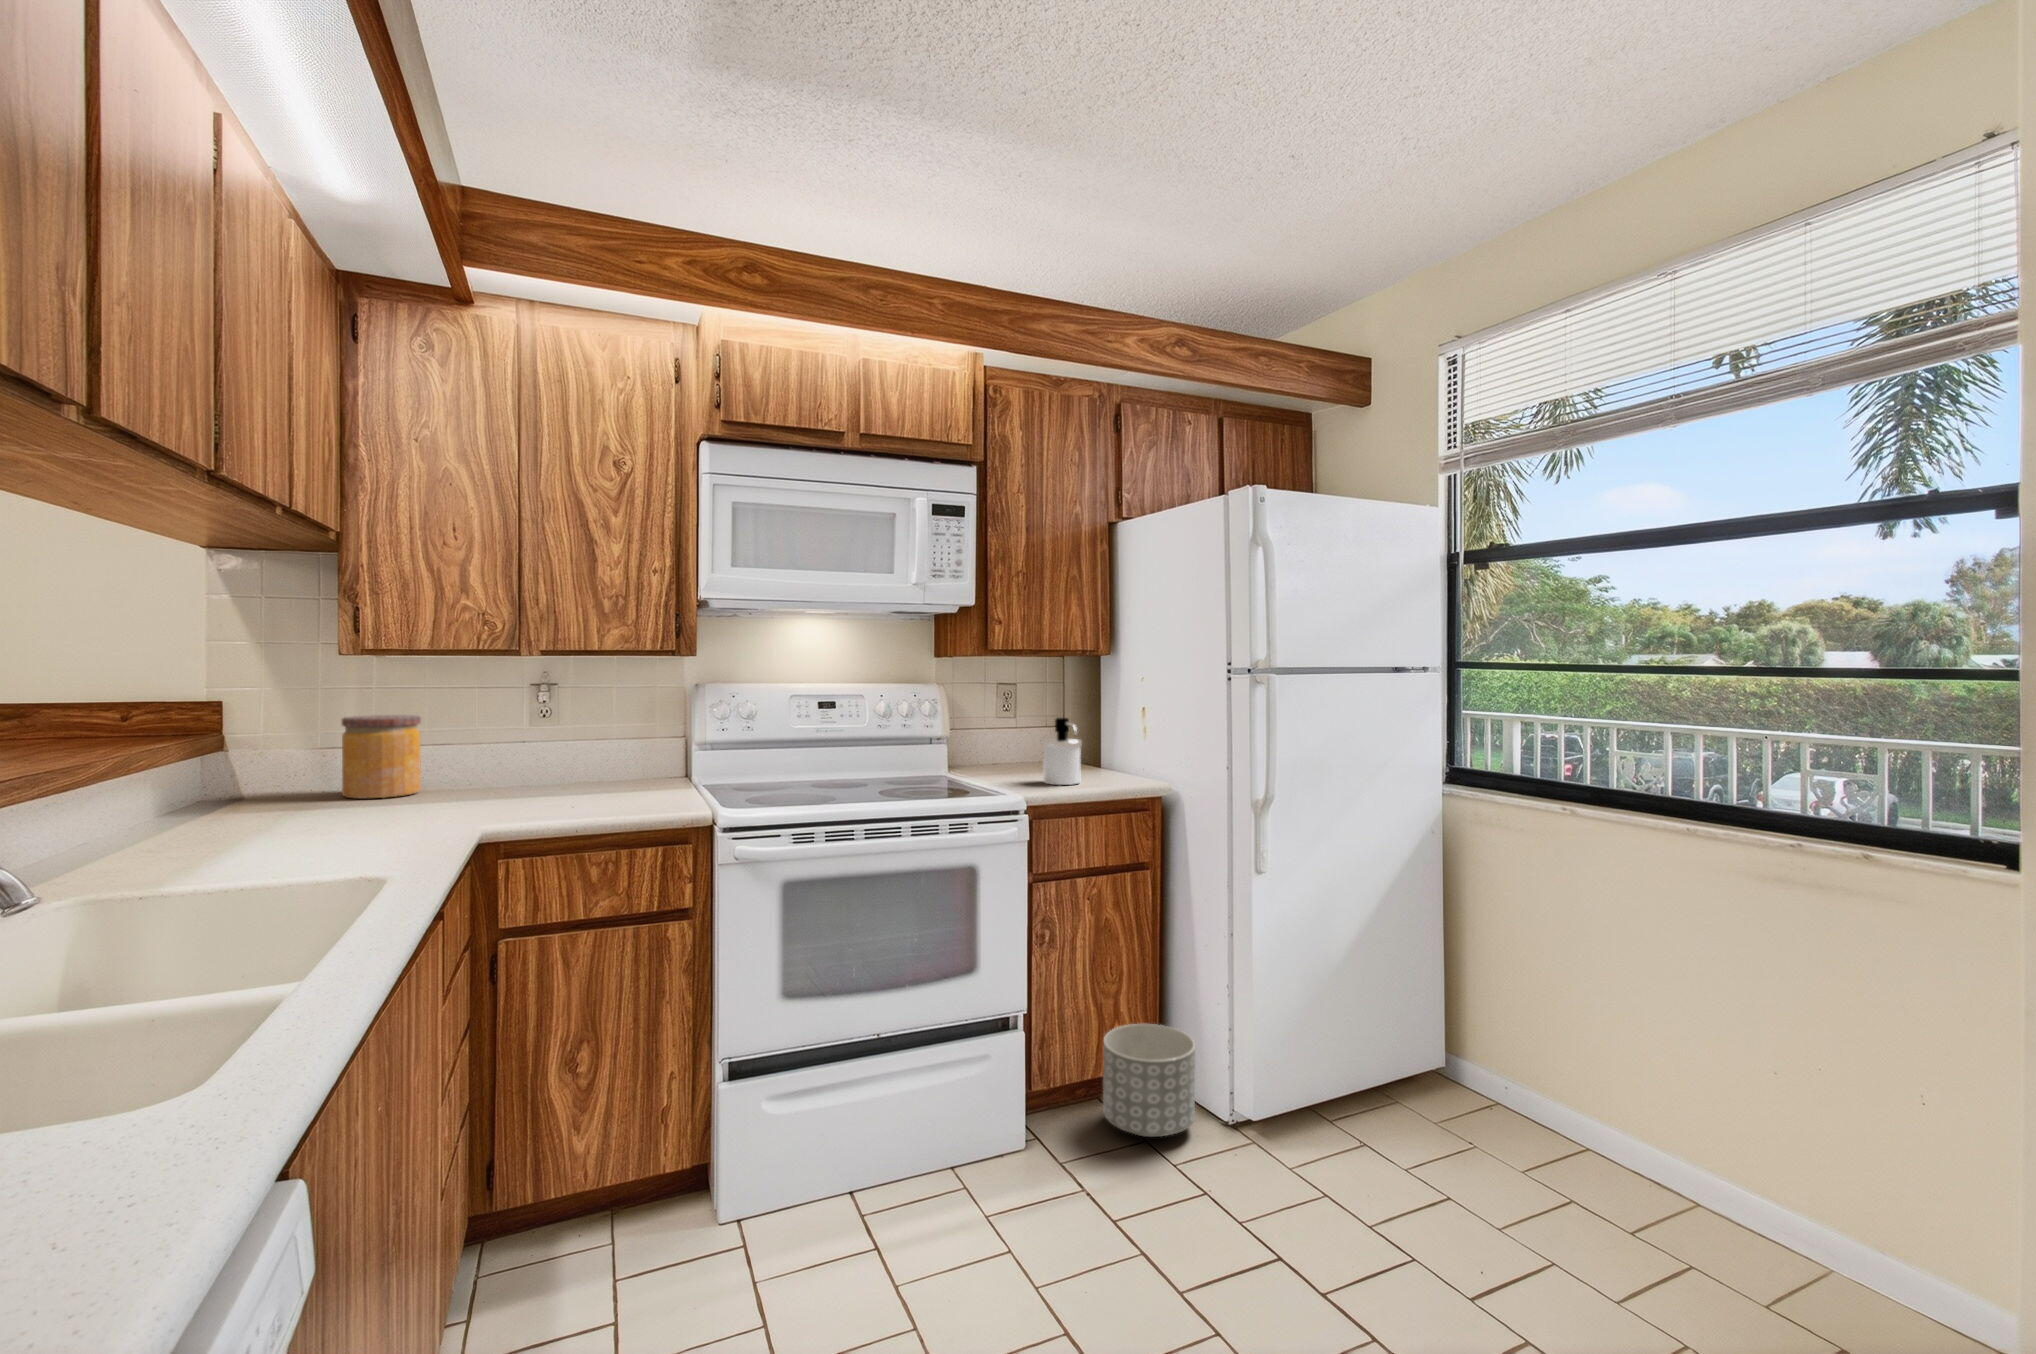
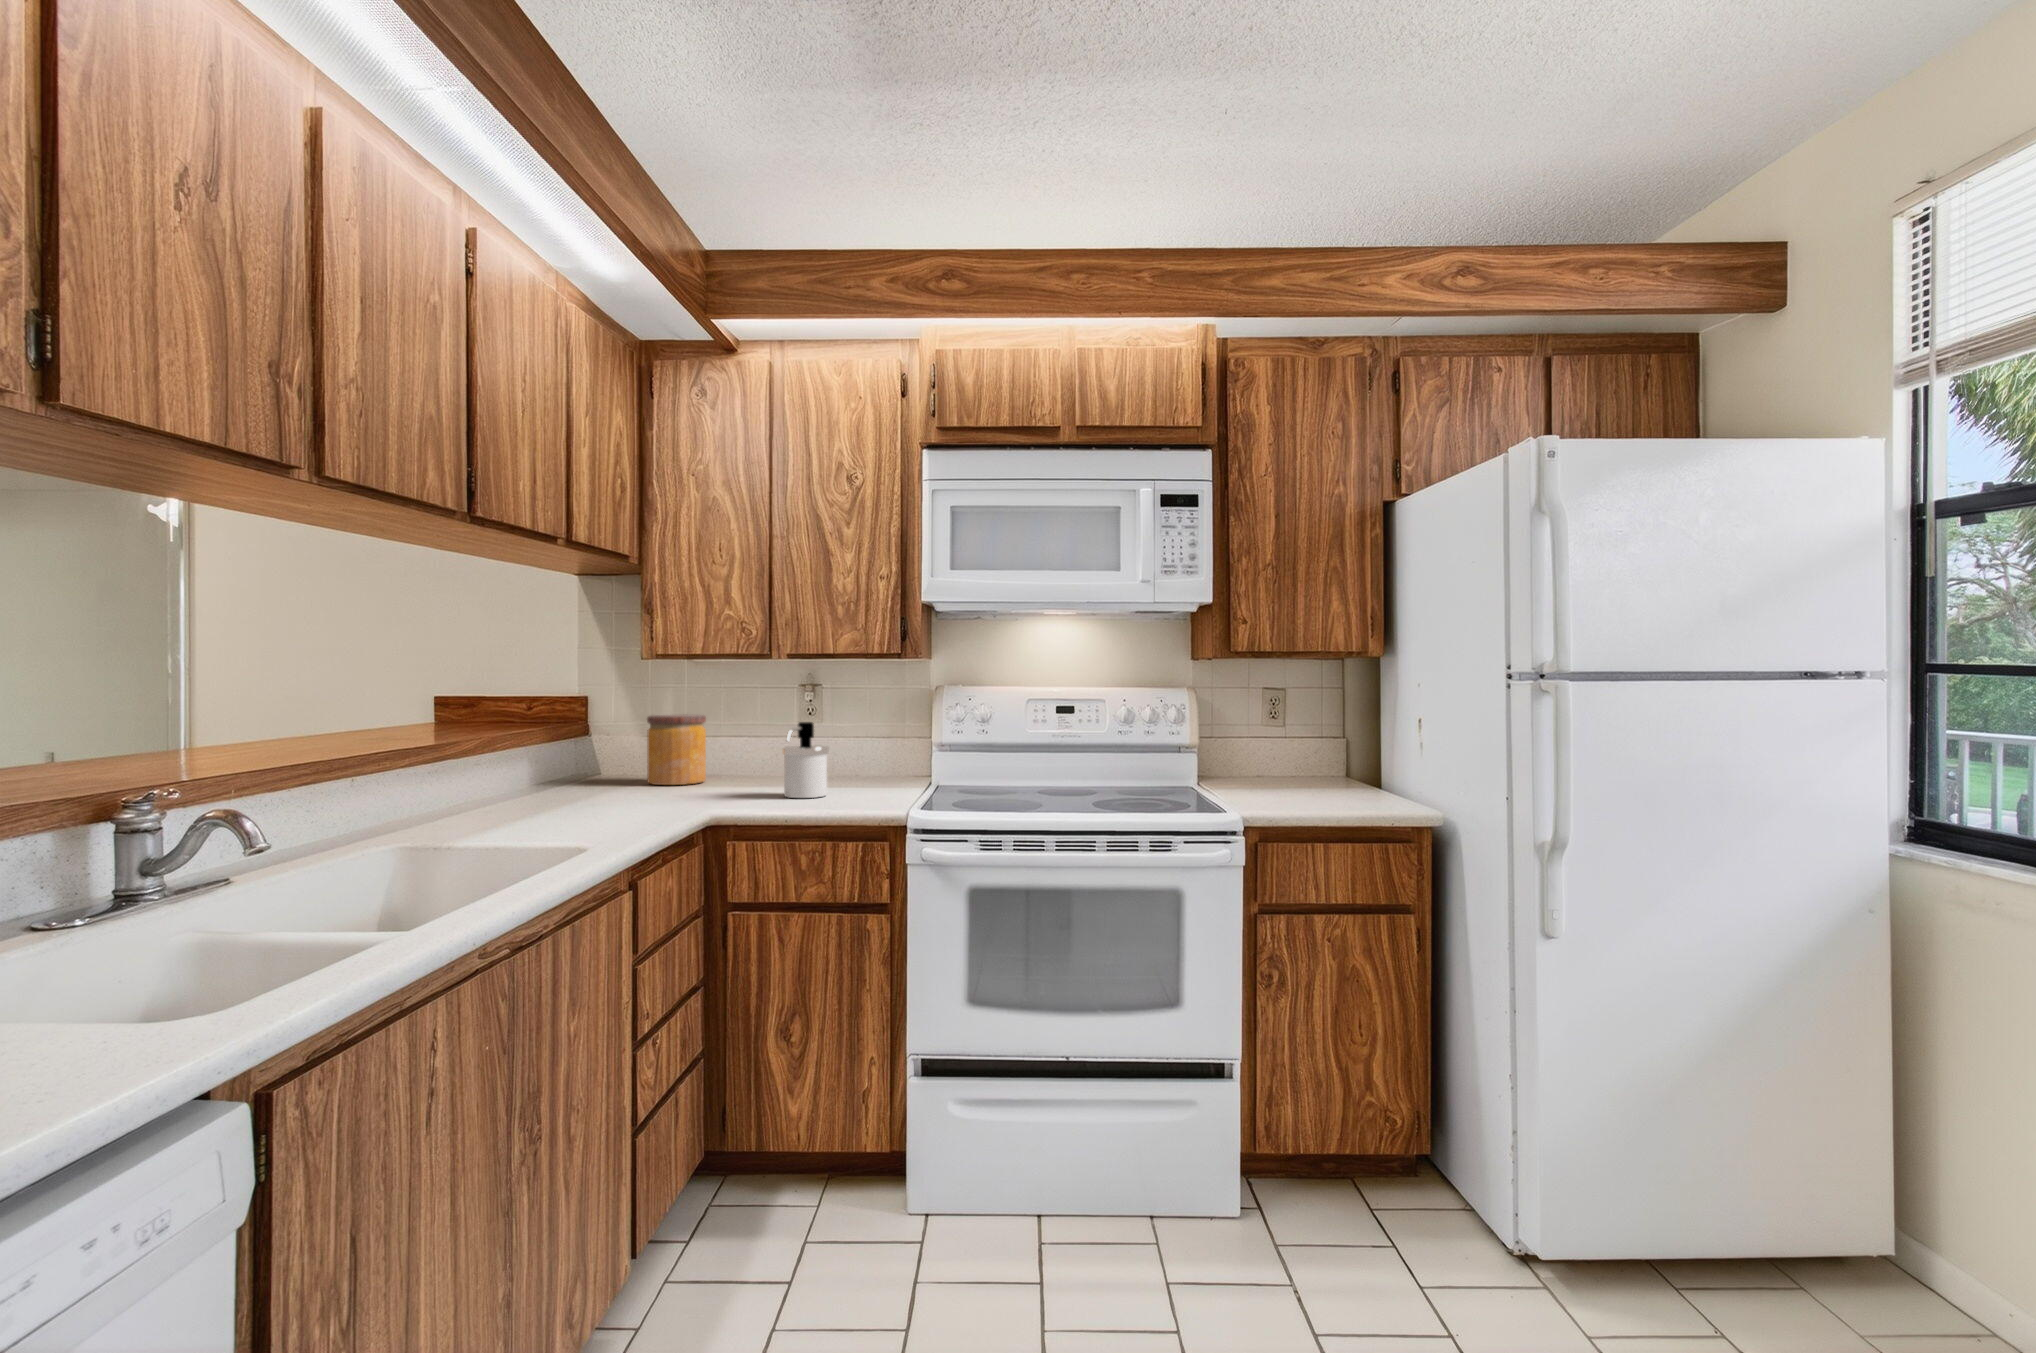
soap dispenser: present [1042,718,1082,785] -> present [782,722,829,798]
planter: present [1103,1024,1195,1137] -> none [1341,1097,1459,1240]

